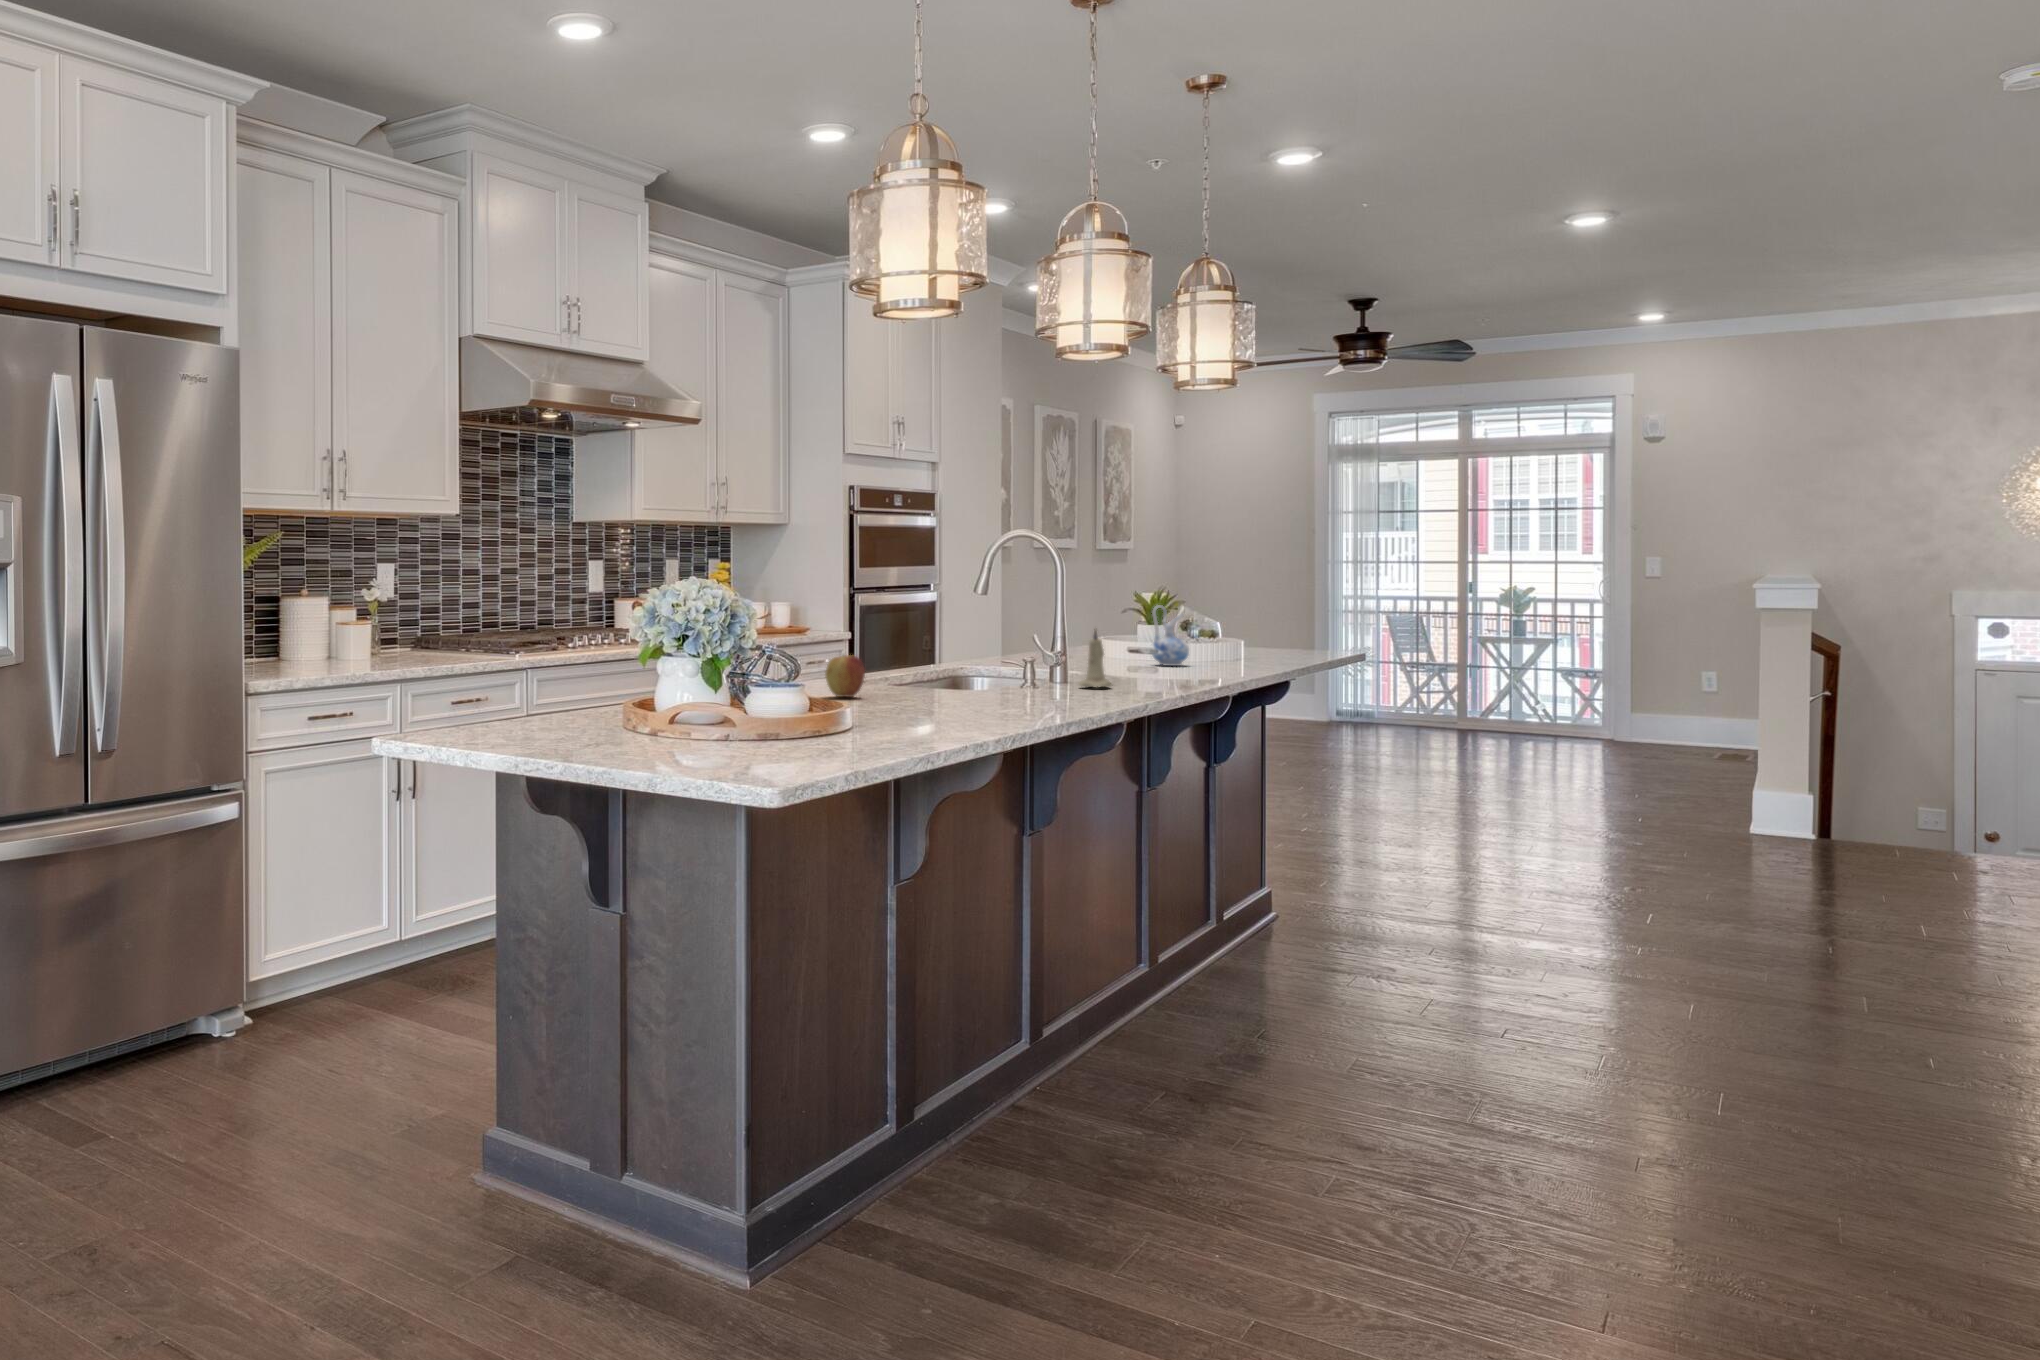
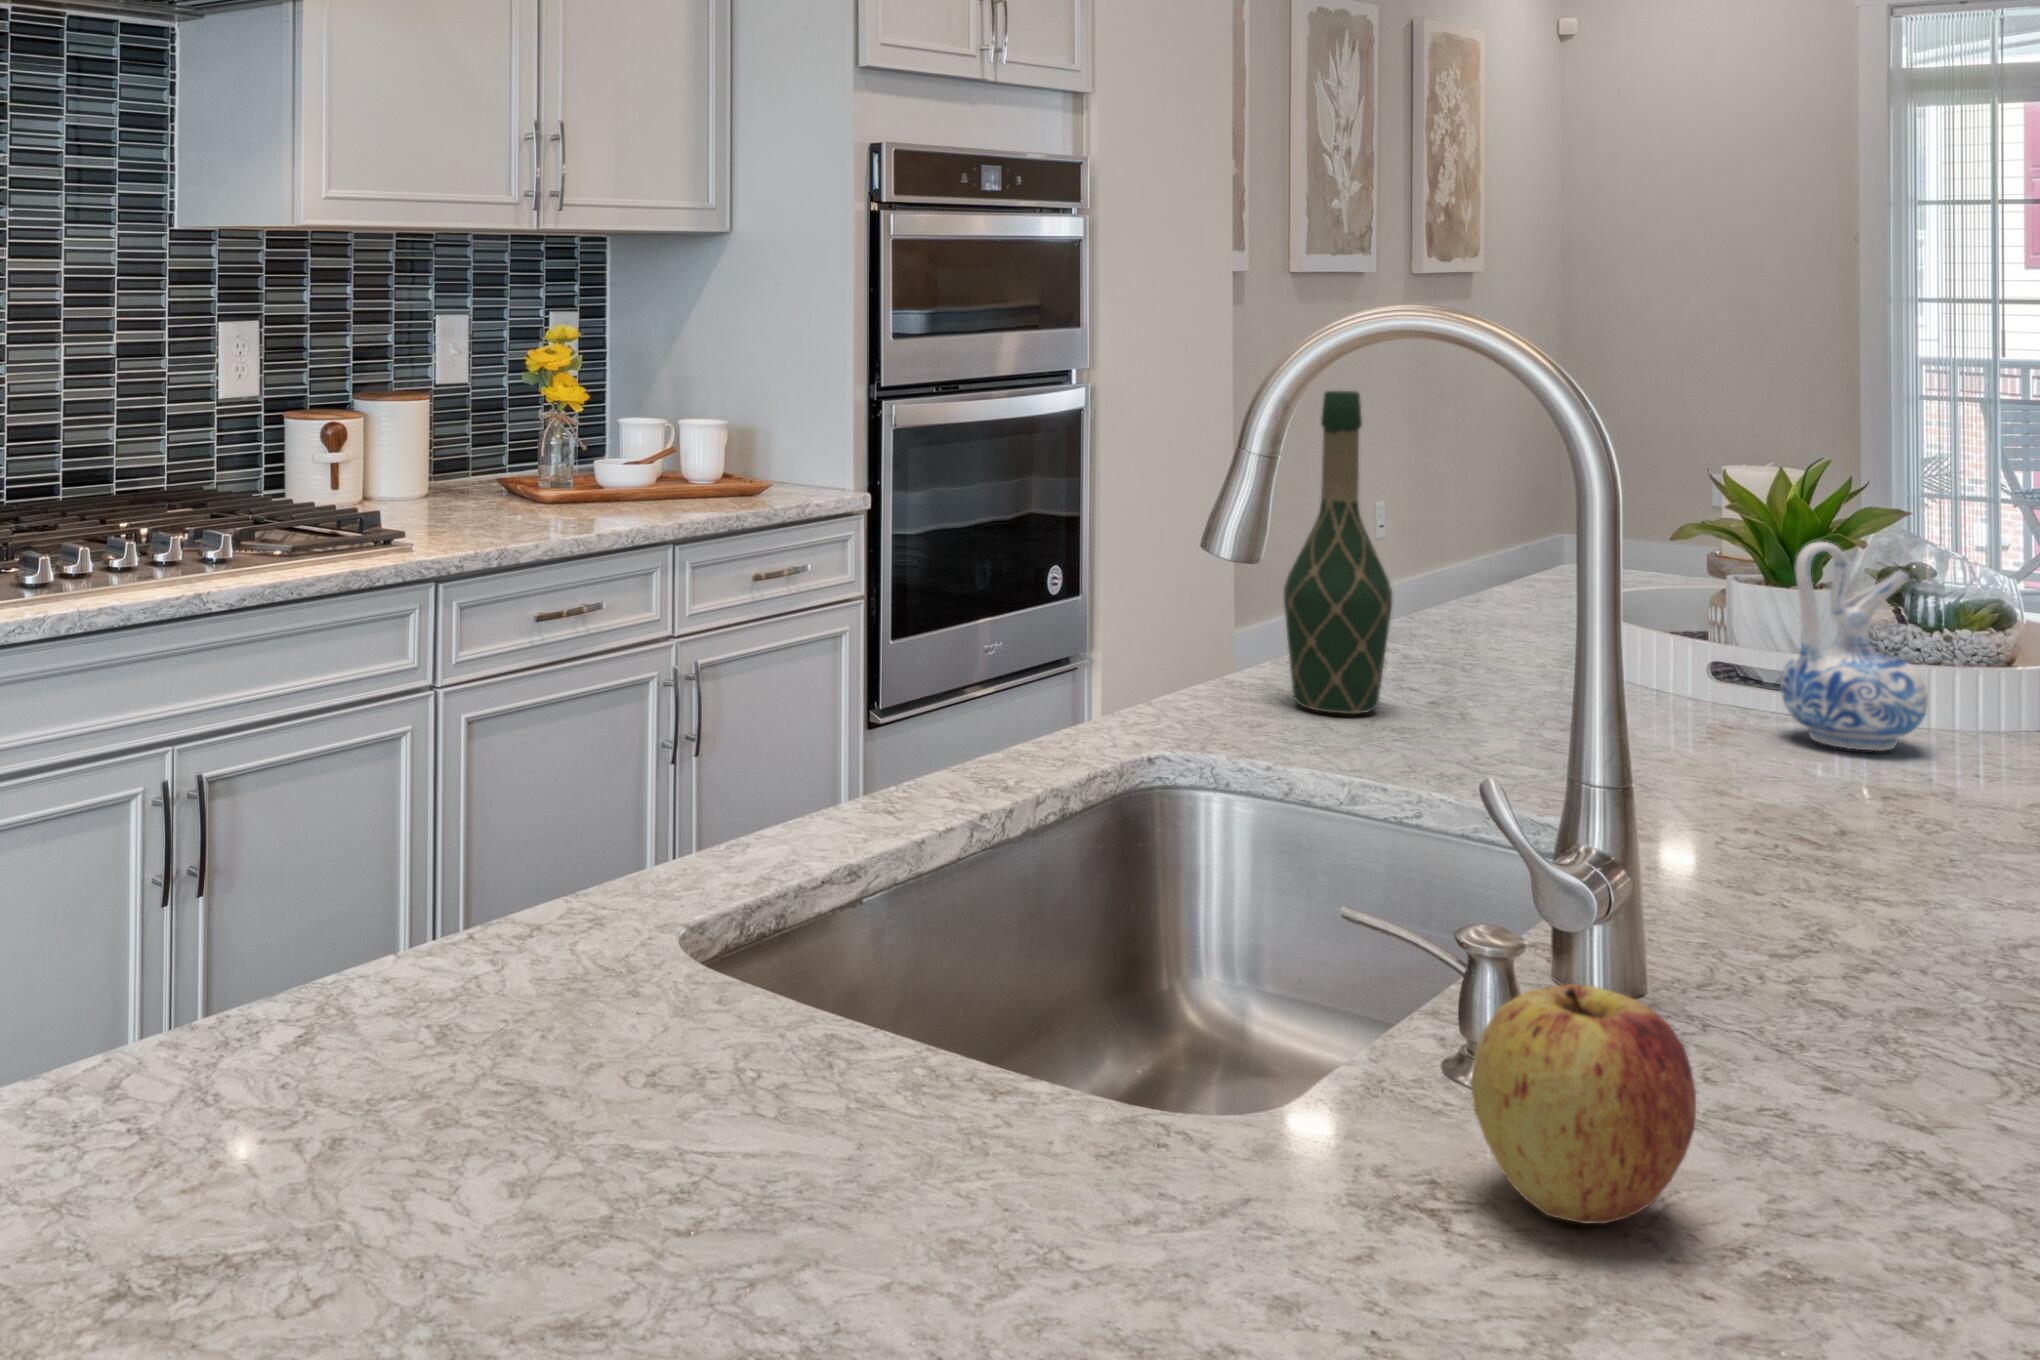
wine bottle: none [1007,564,1039,664] -> present [1284,391,1392,714]
candle: present [1079,629,1113,687] -> none [1671,781,1848,1083]
apple: present [825,655,865,697] -> present [1471,984,1696,1224]

